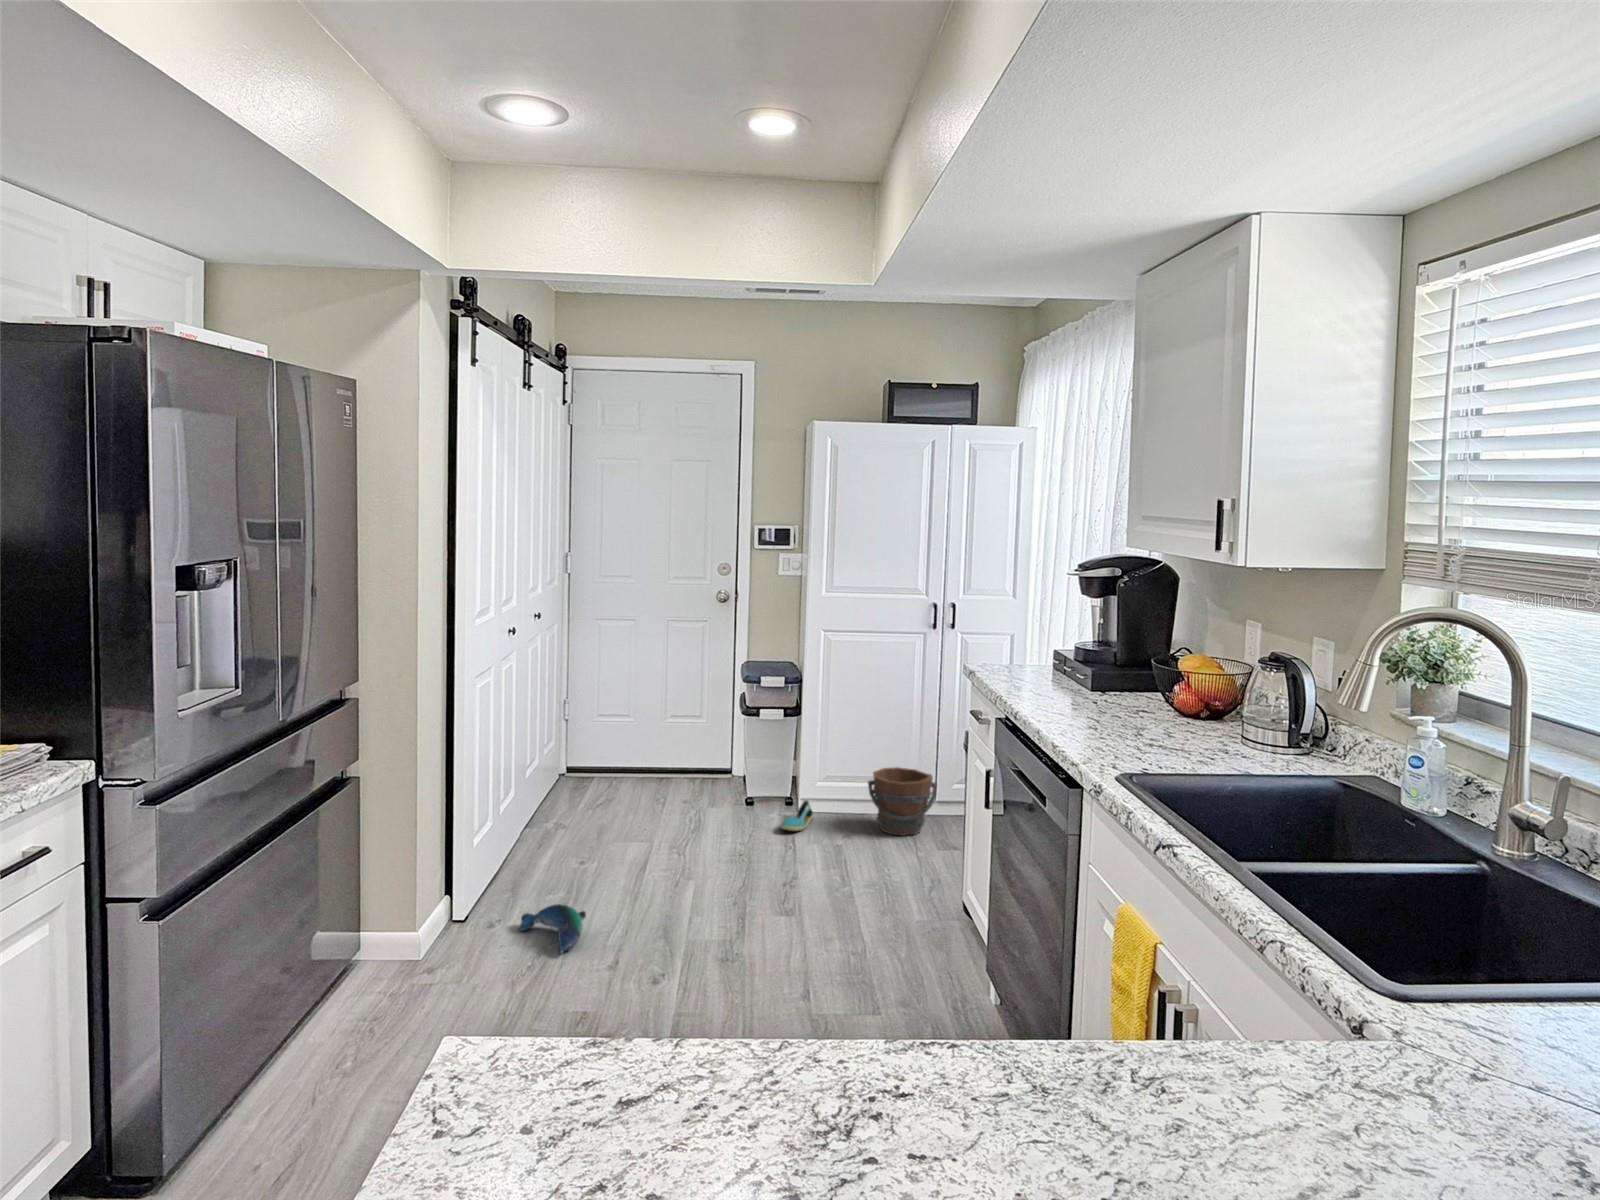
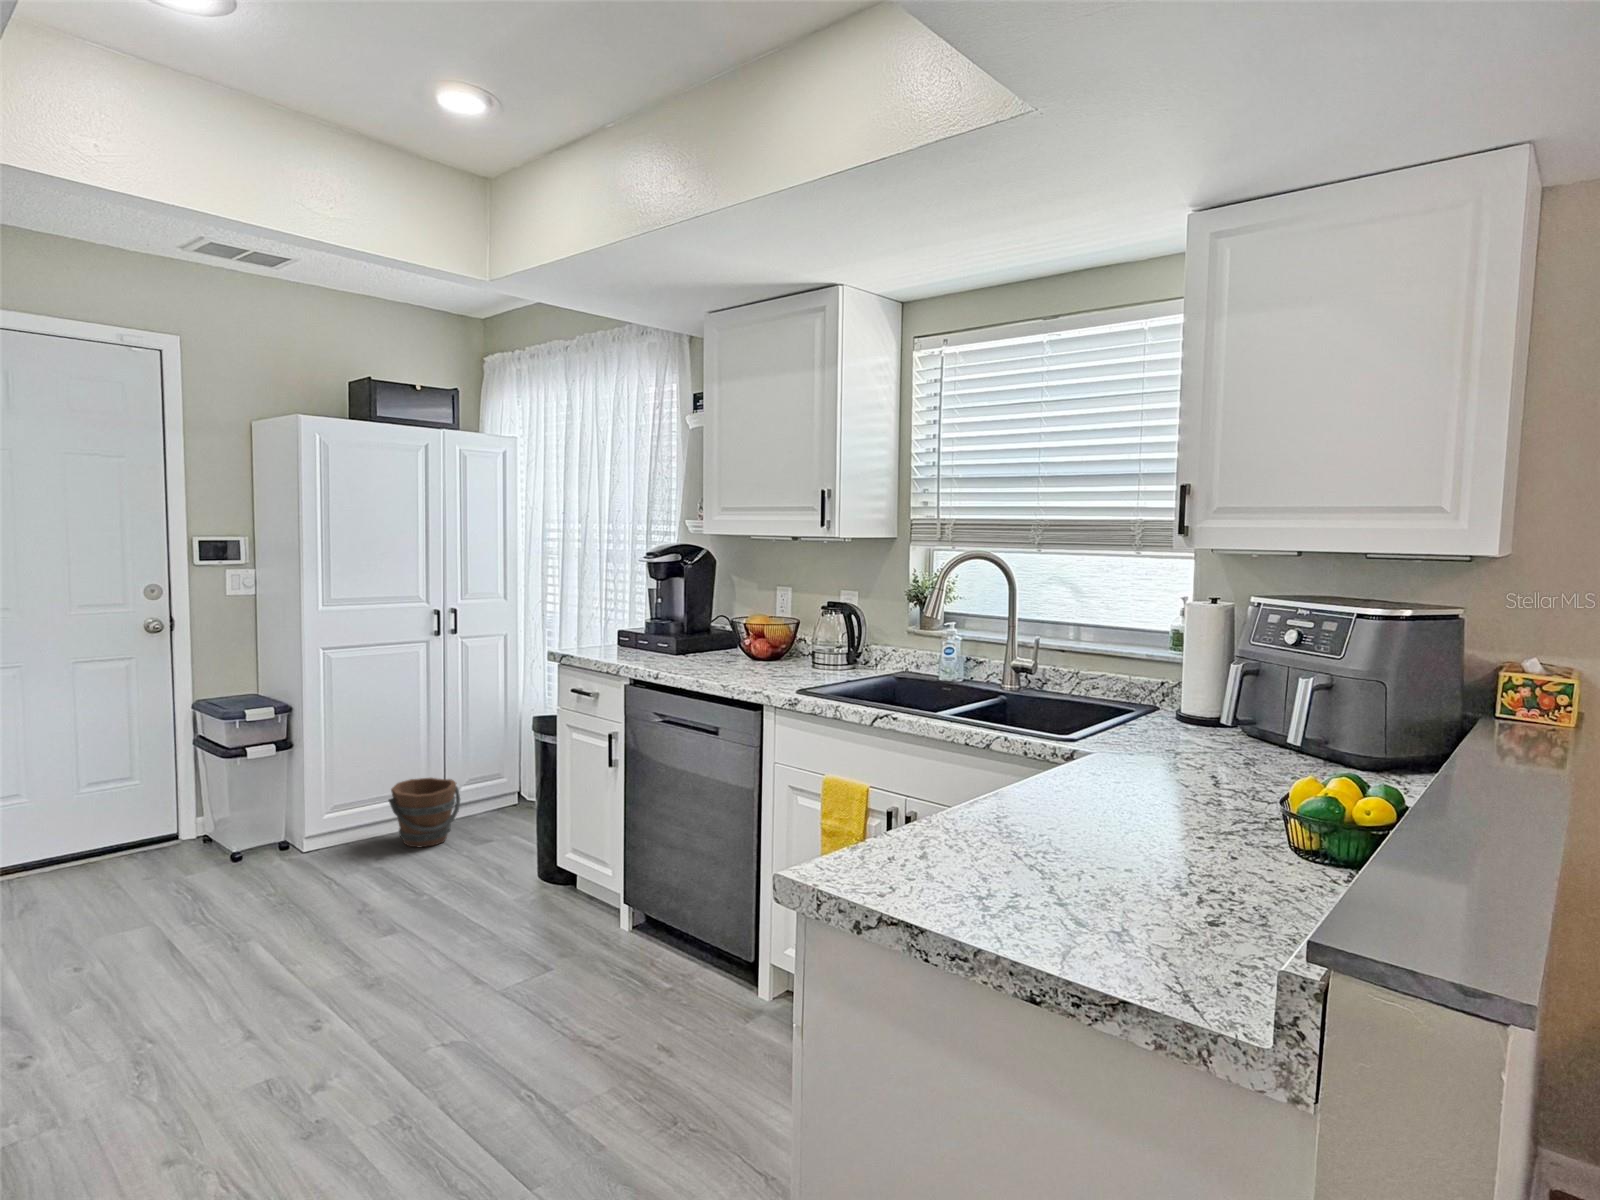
shoe: present [780,800,813,831] -> none [297,834,327,872]
plush toy: present [519,904,586,954] -> none [57,1036,171,1099]

